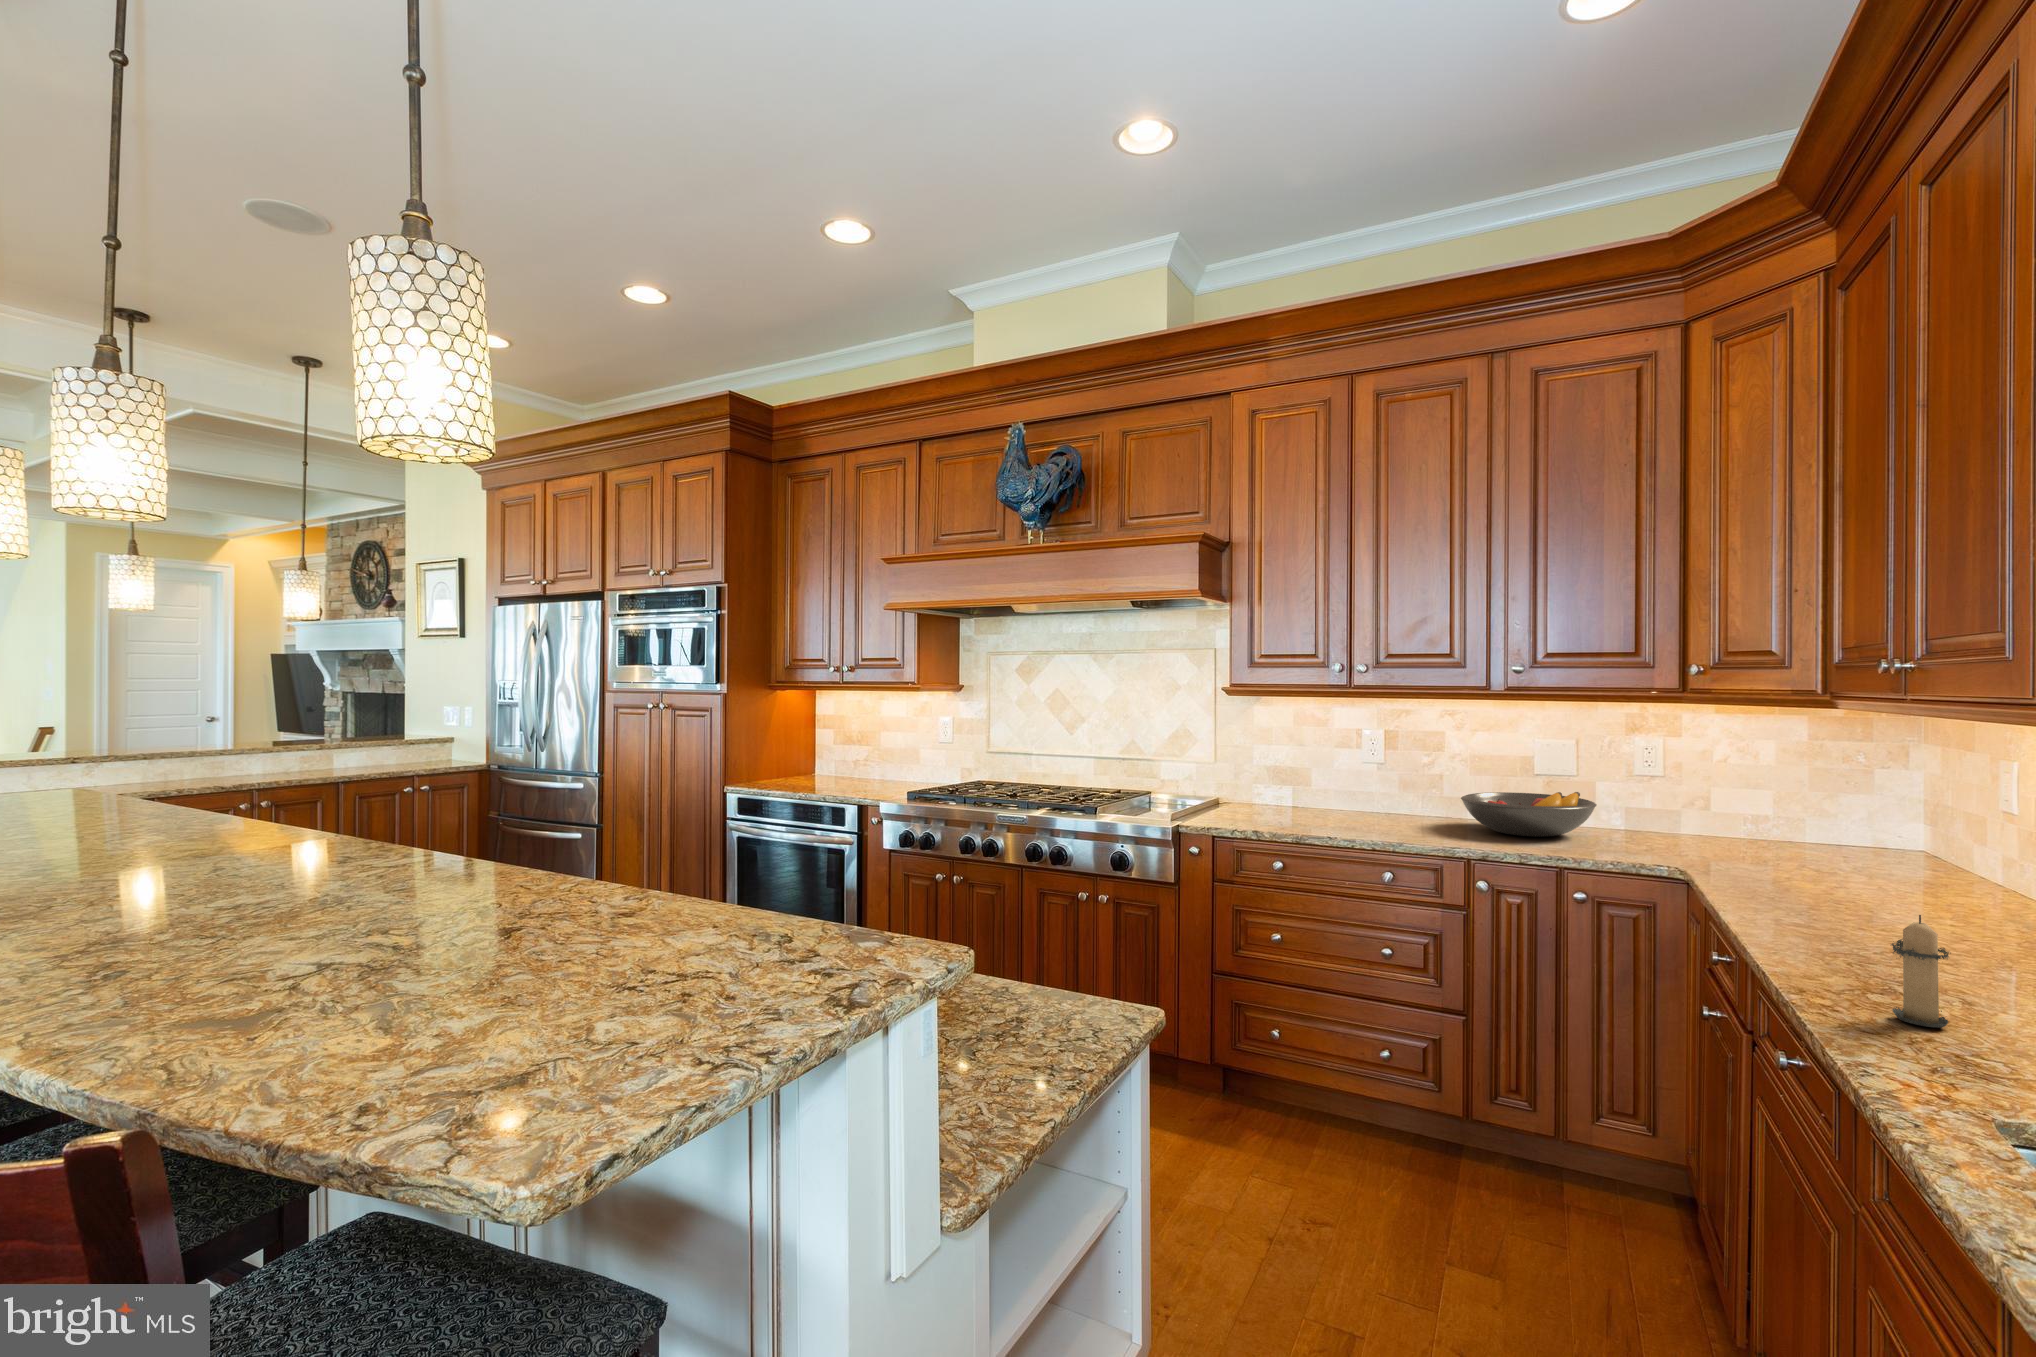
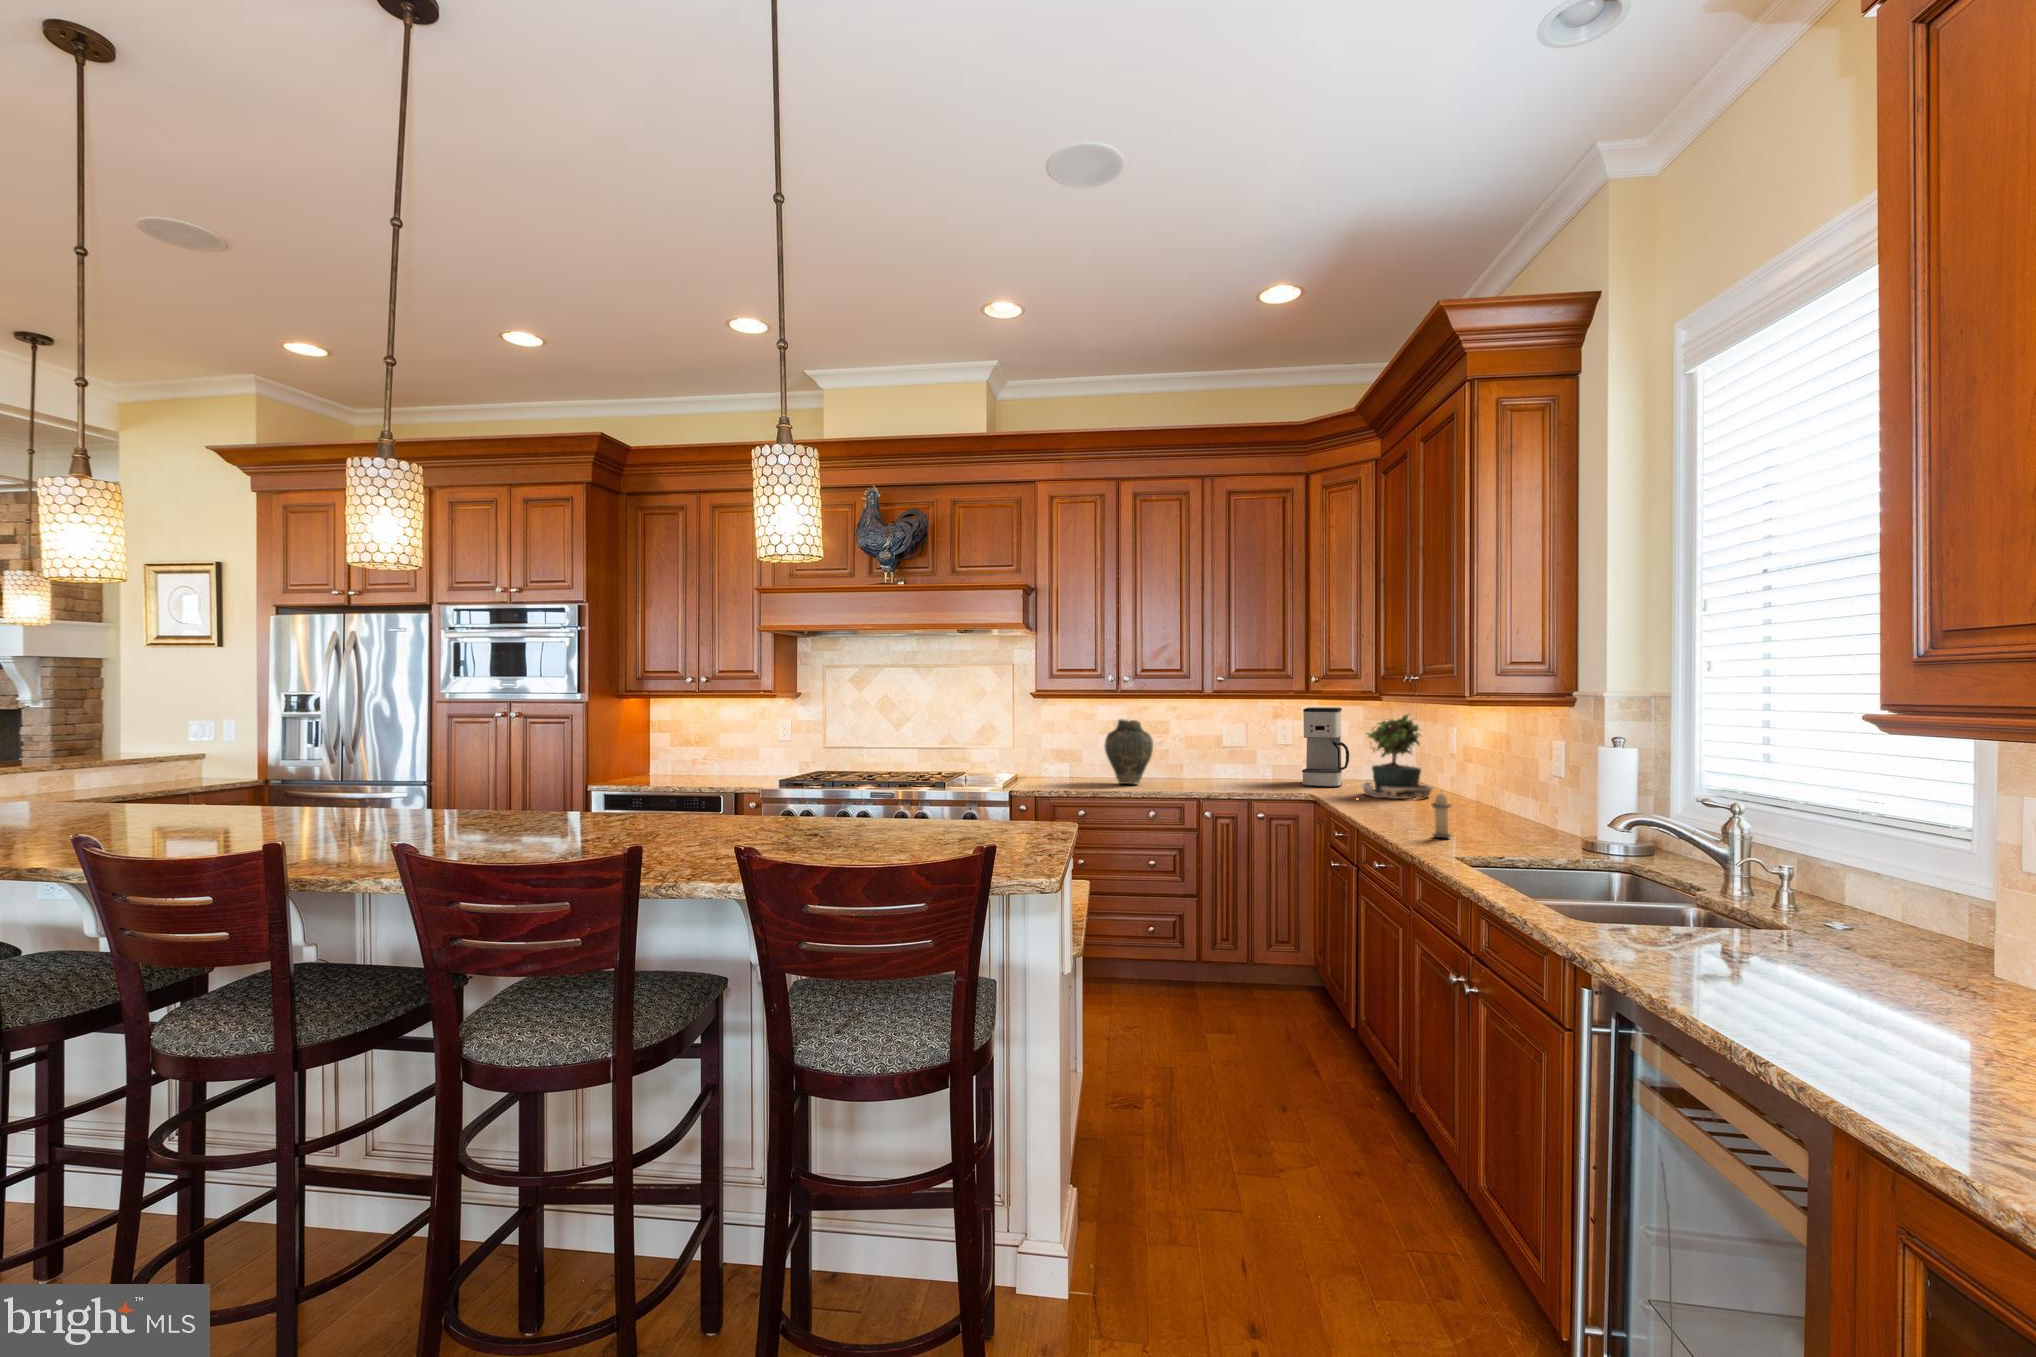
coffee maker: none [1672,717,1771,858] -> present [1302,707,1349,787]
vase: none [1324,729,1402,828] -> present [1105,719,1153,784]
potted plant: none [1764,732,1951,901] -> present [1363,714,1433,799]
fruit bowl: present [1461,792,1597,837] -> none [1185,755,1262,783]

